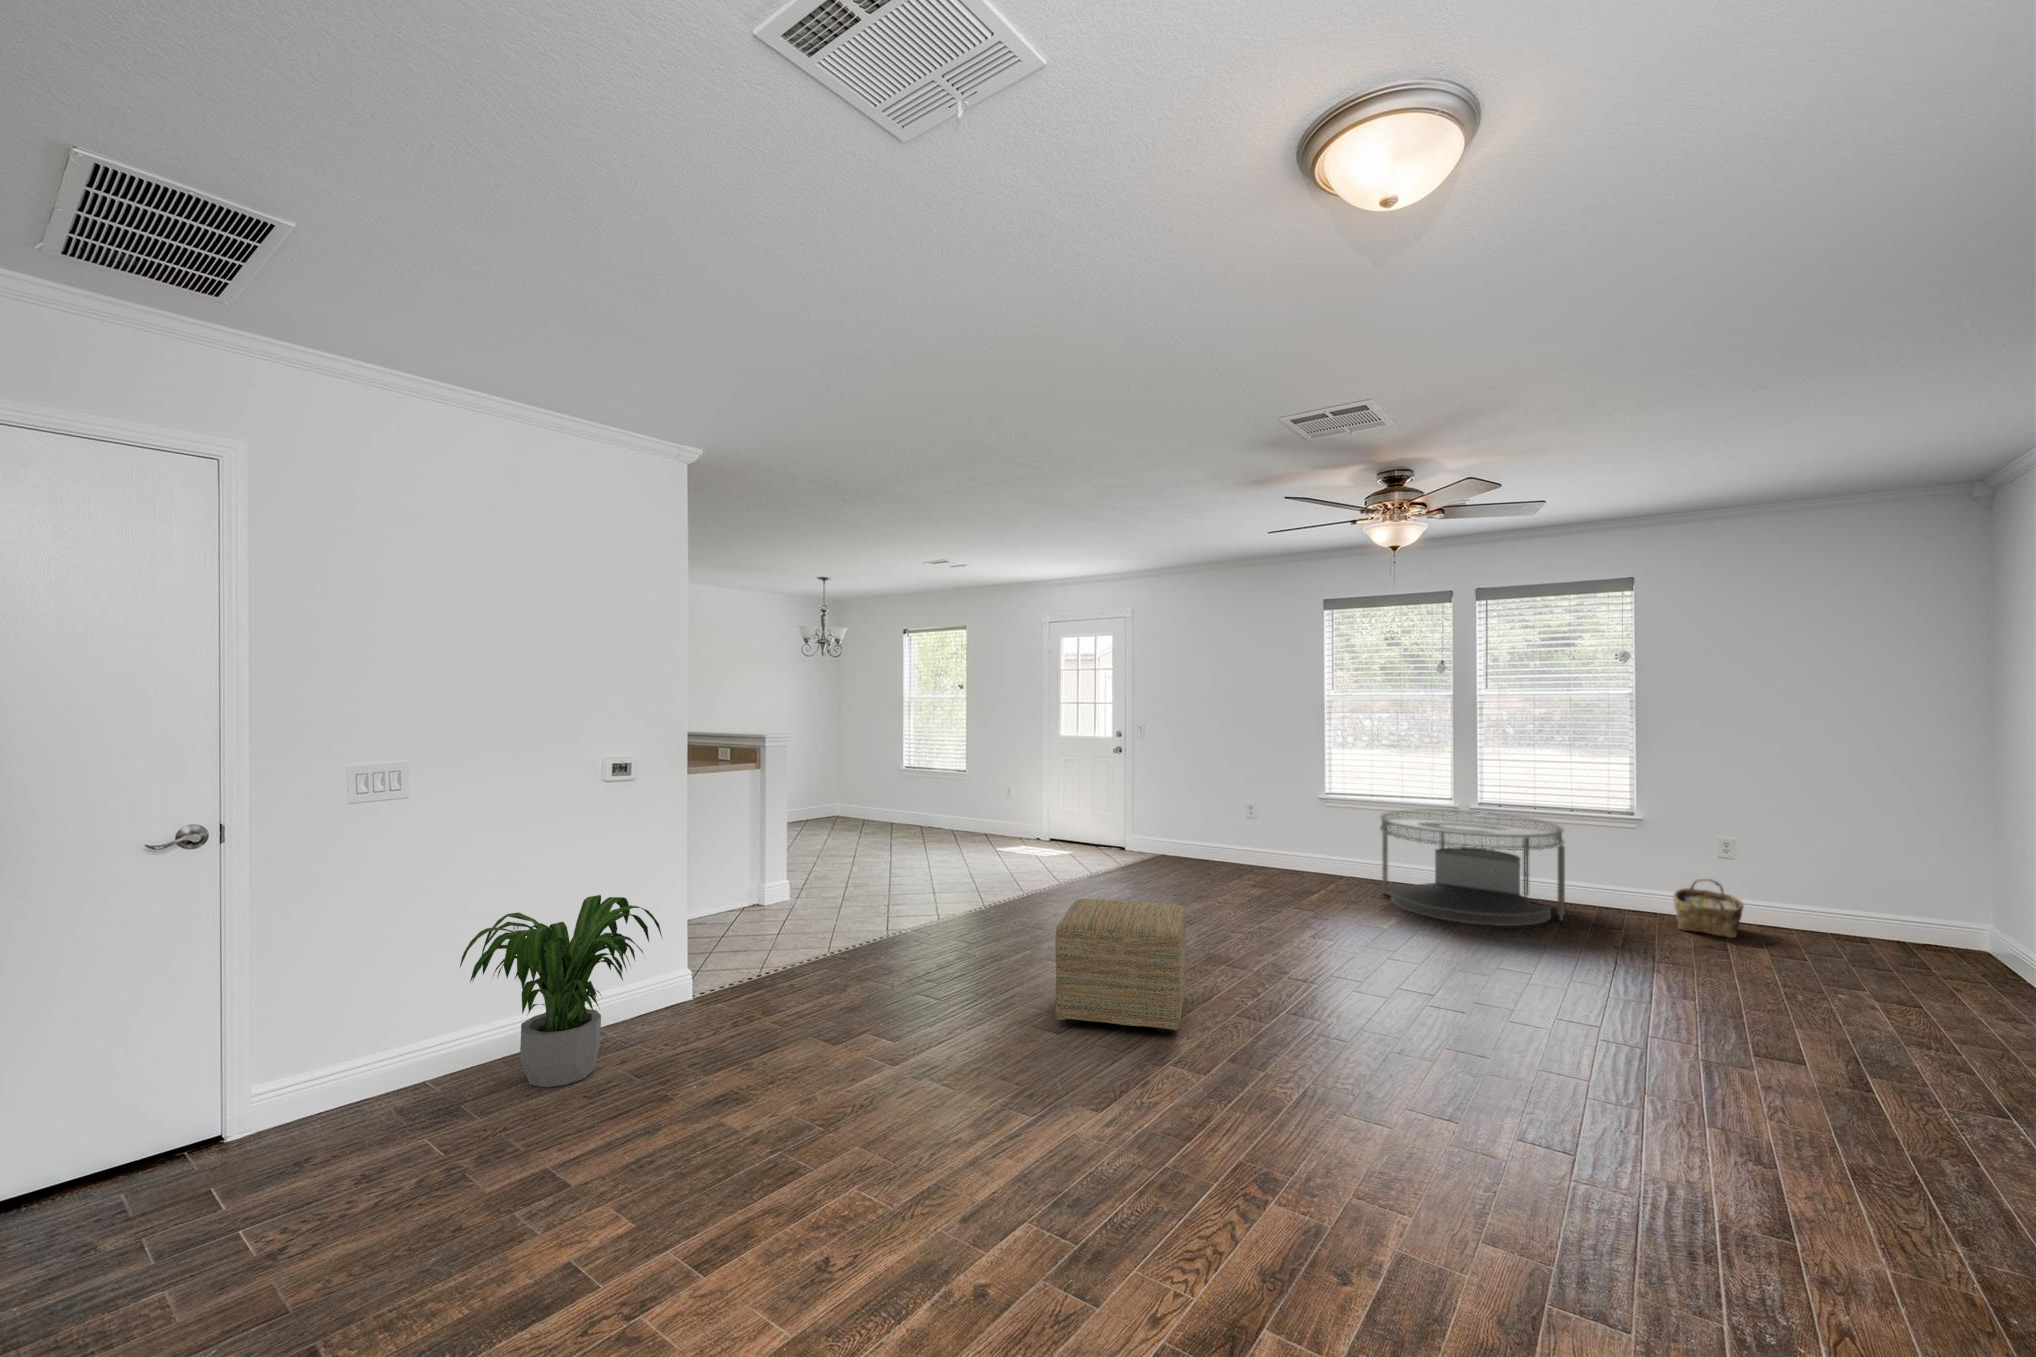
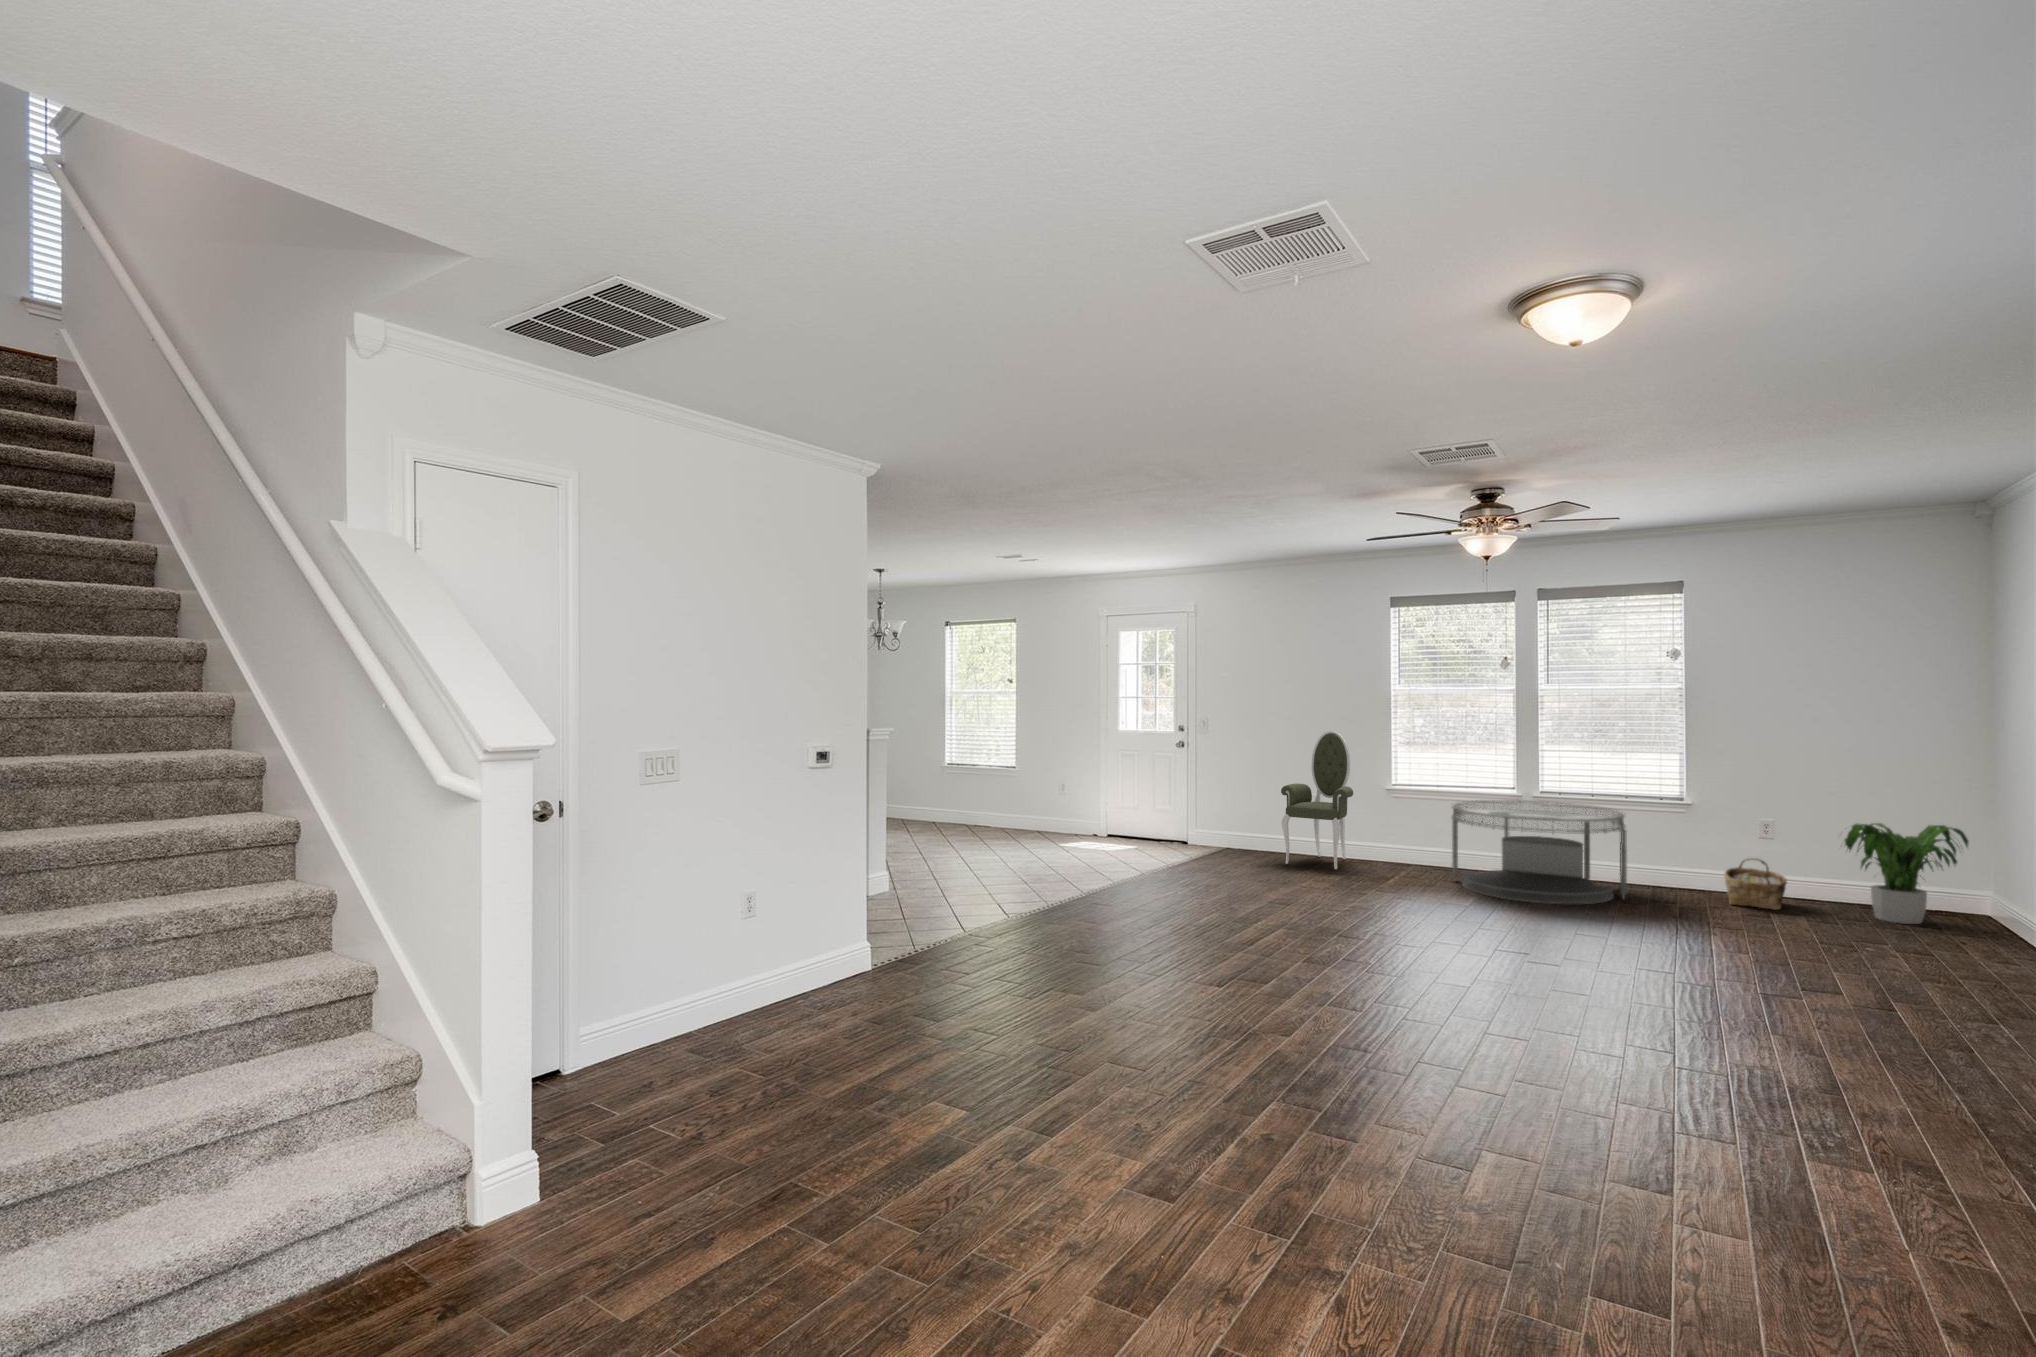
armchair: none [1212,735,1287,877] -> present [1281,731,1353,869]
potted plant: present [460,895,662,1087] -> present [1845,823,1969,924]
ottoman: present [1055,899,1186,1033] -> none [1212,876,1325,986]

